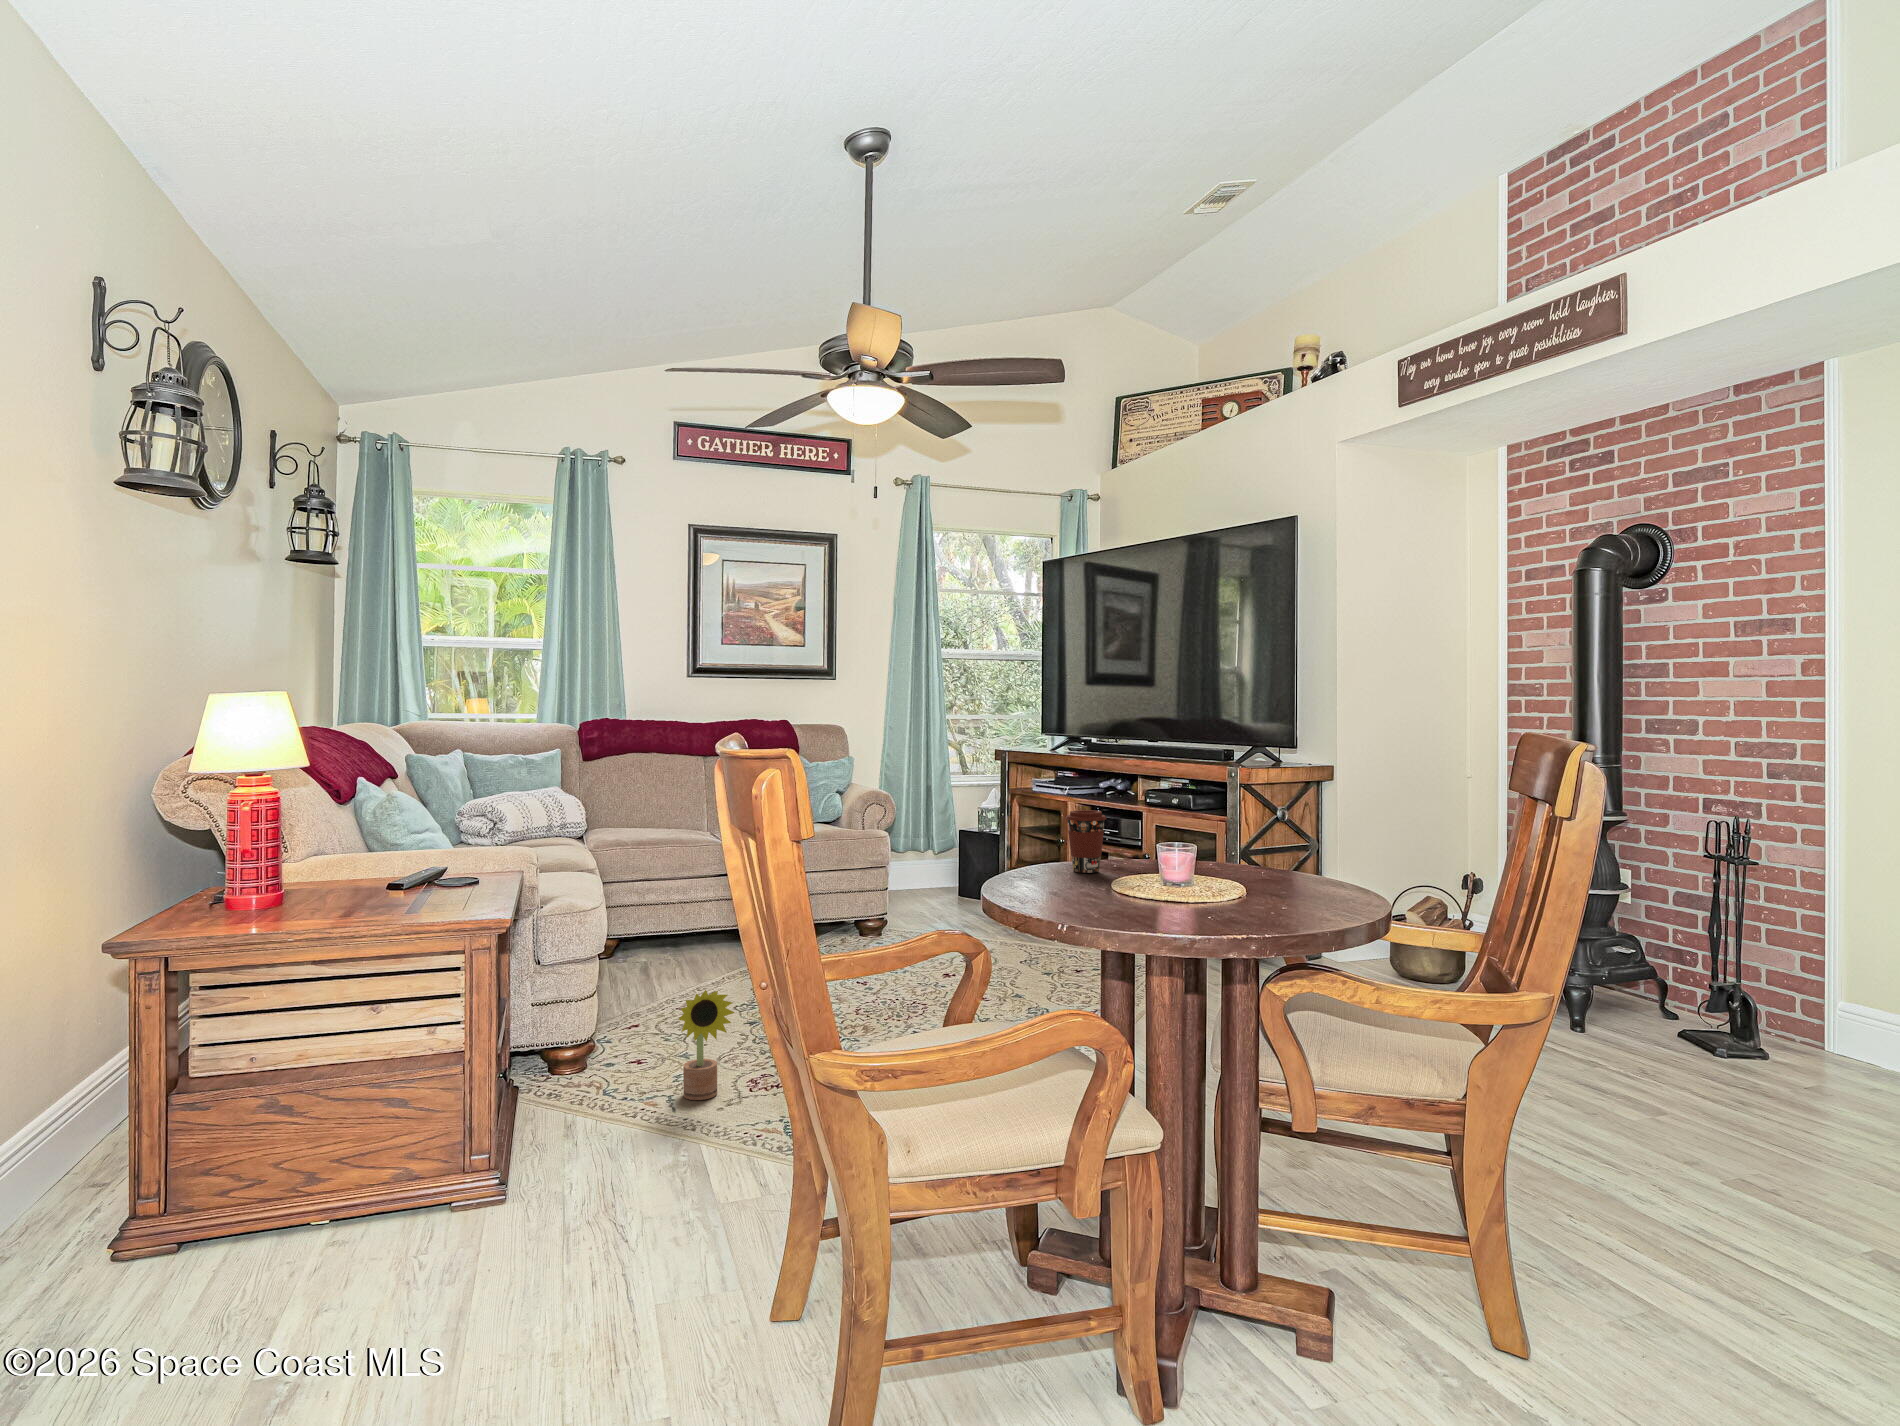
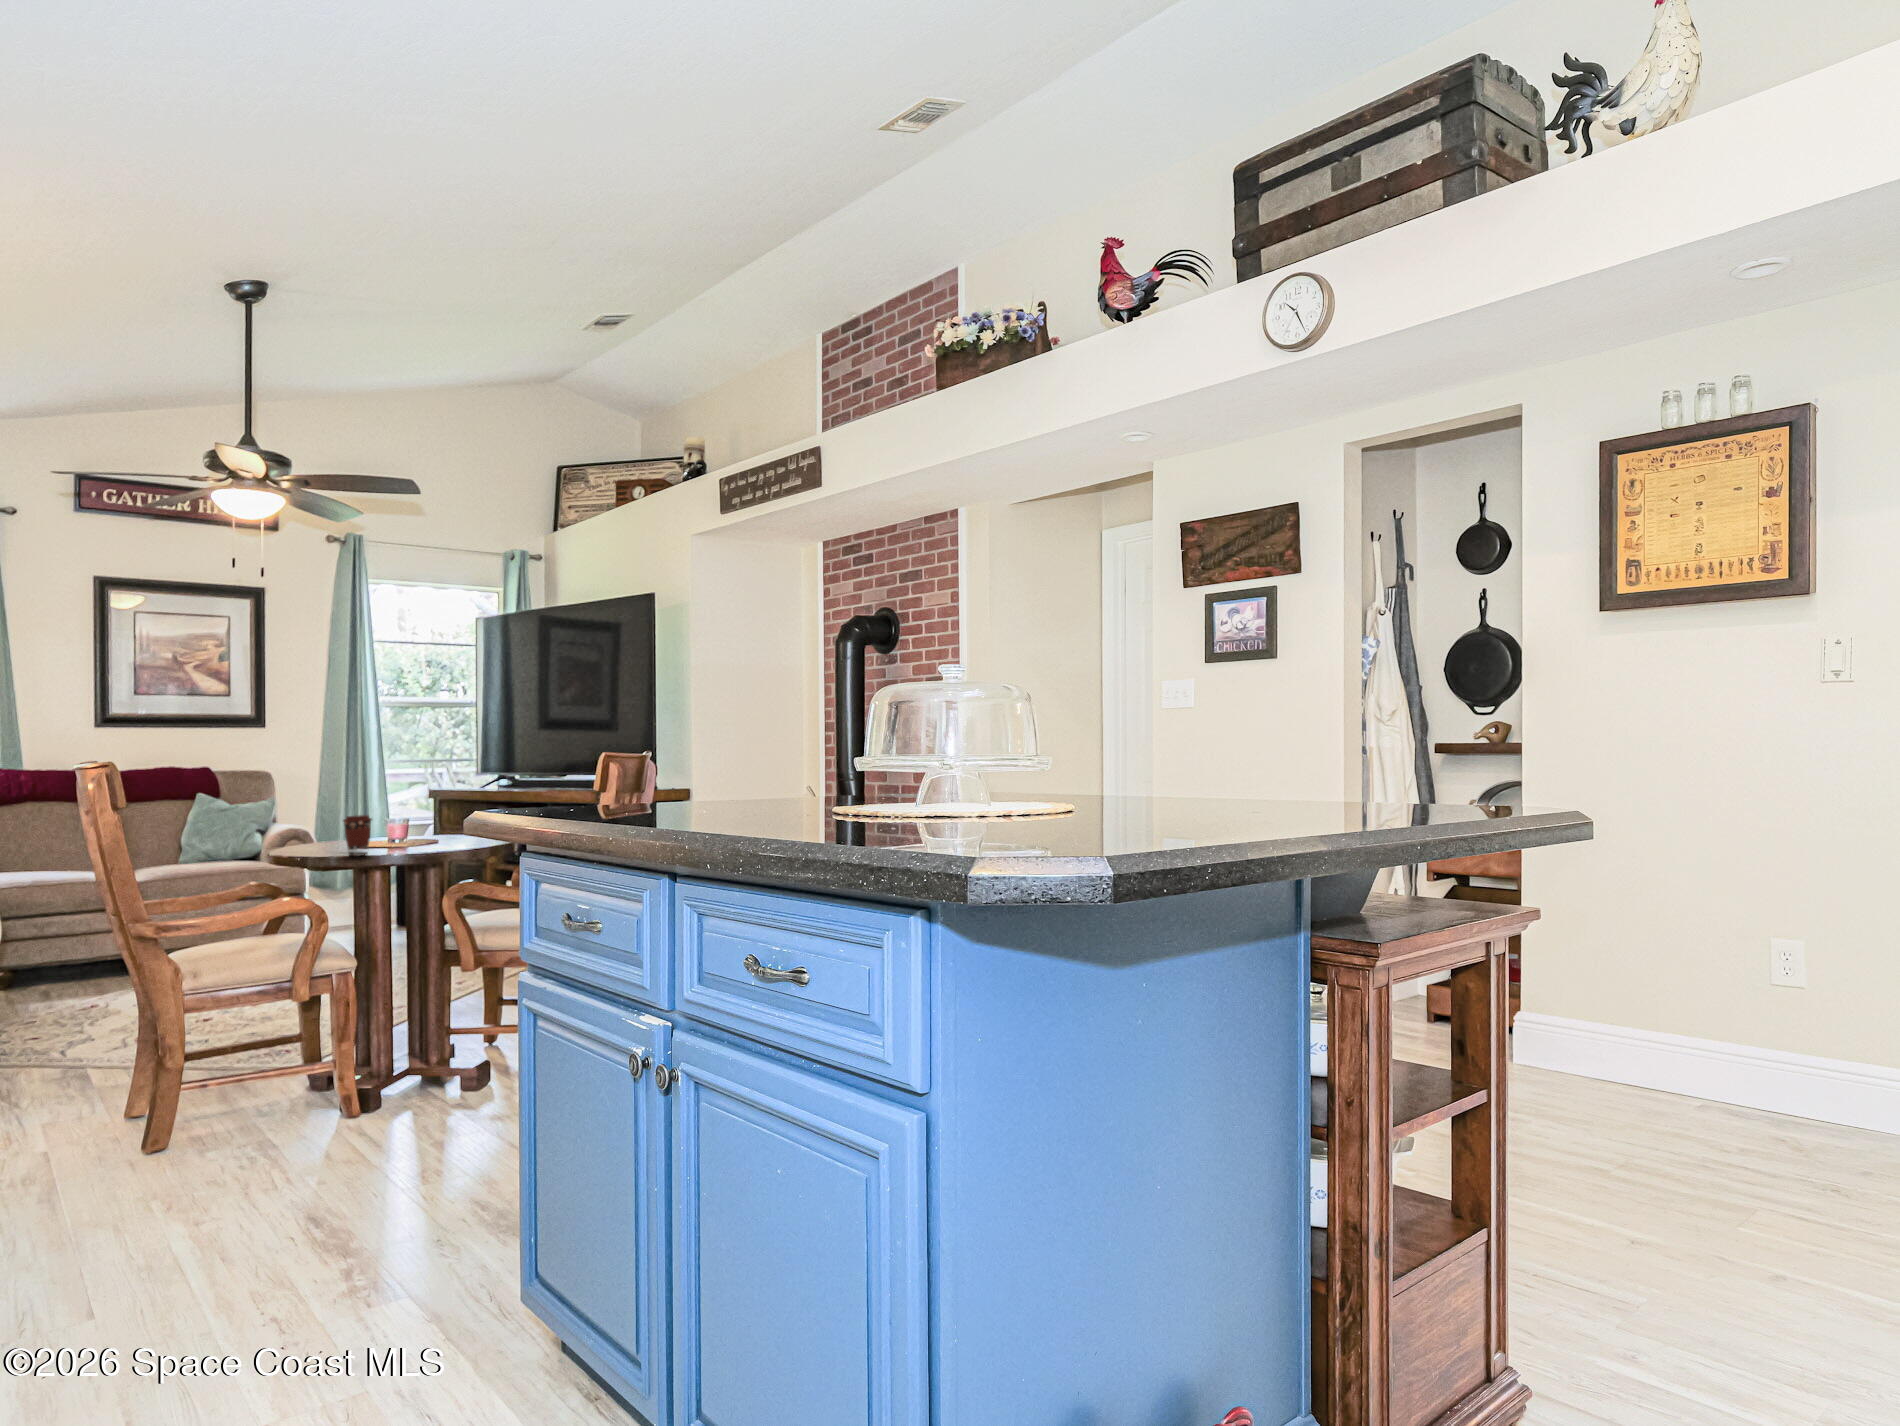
decorative plant: present [678,990,735,1100] -> none [48,978,104,1070]

